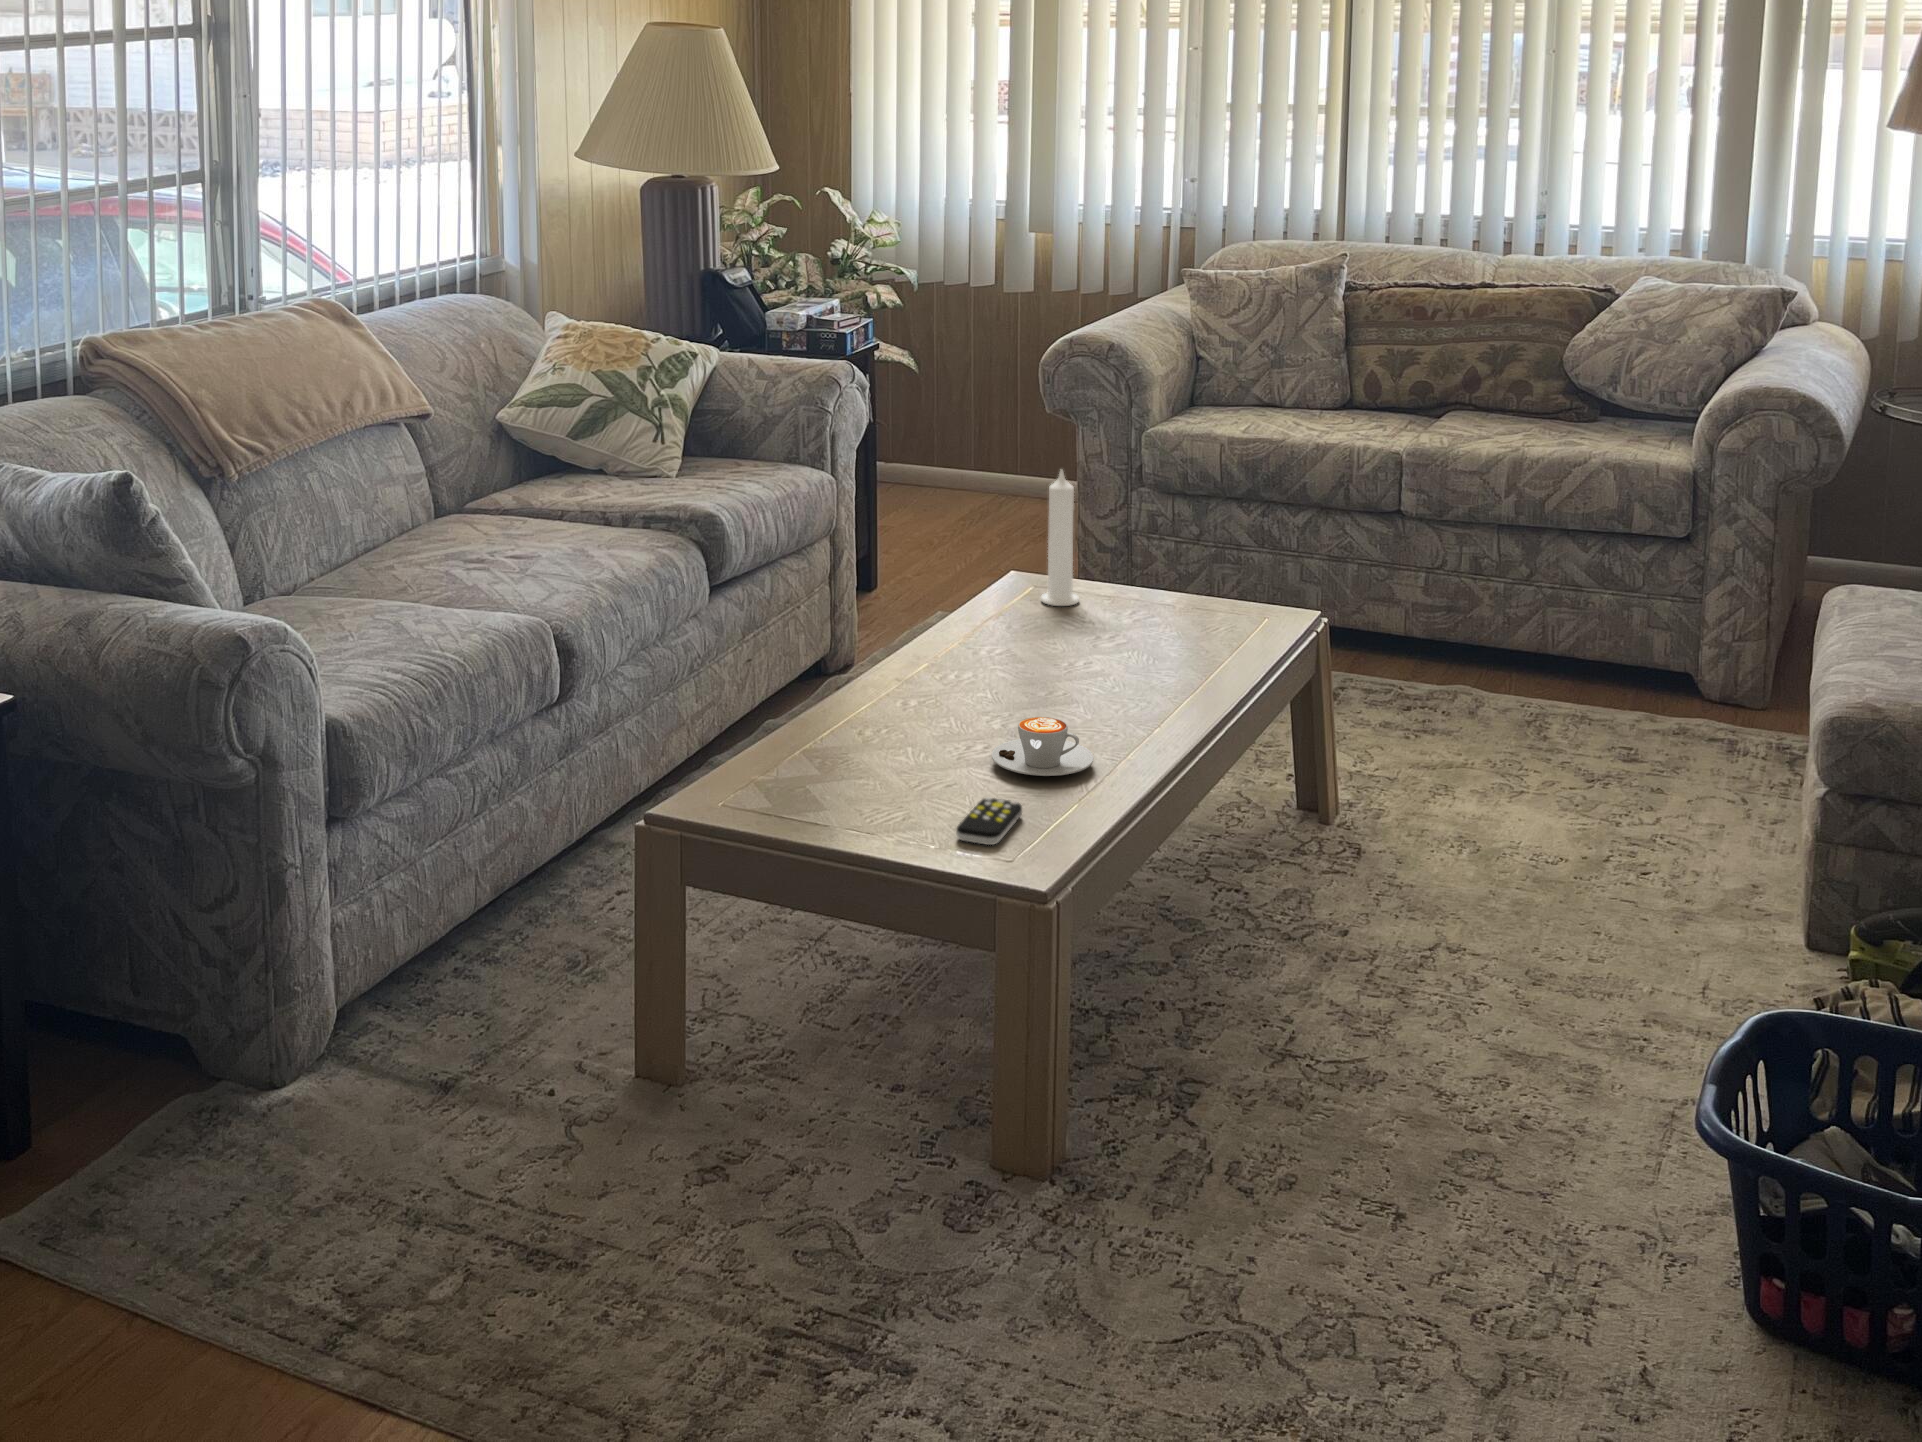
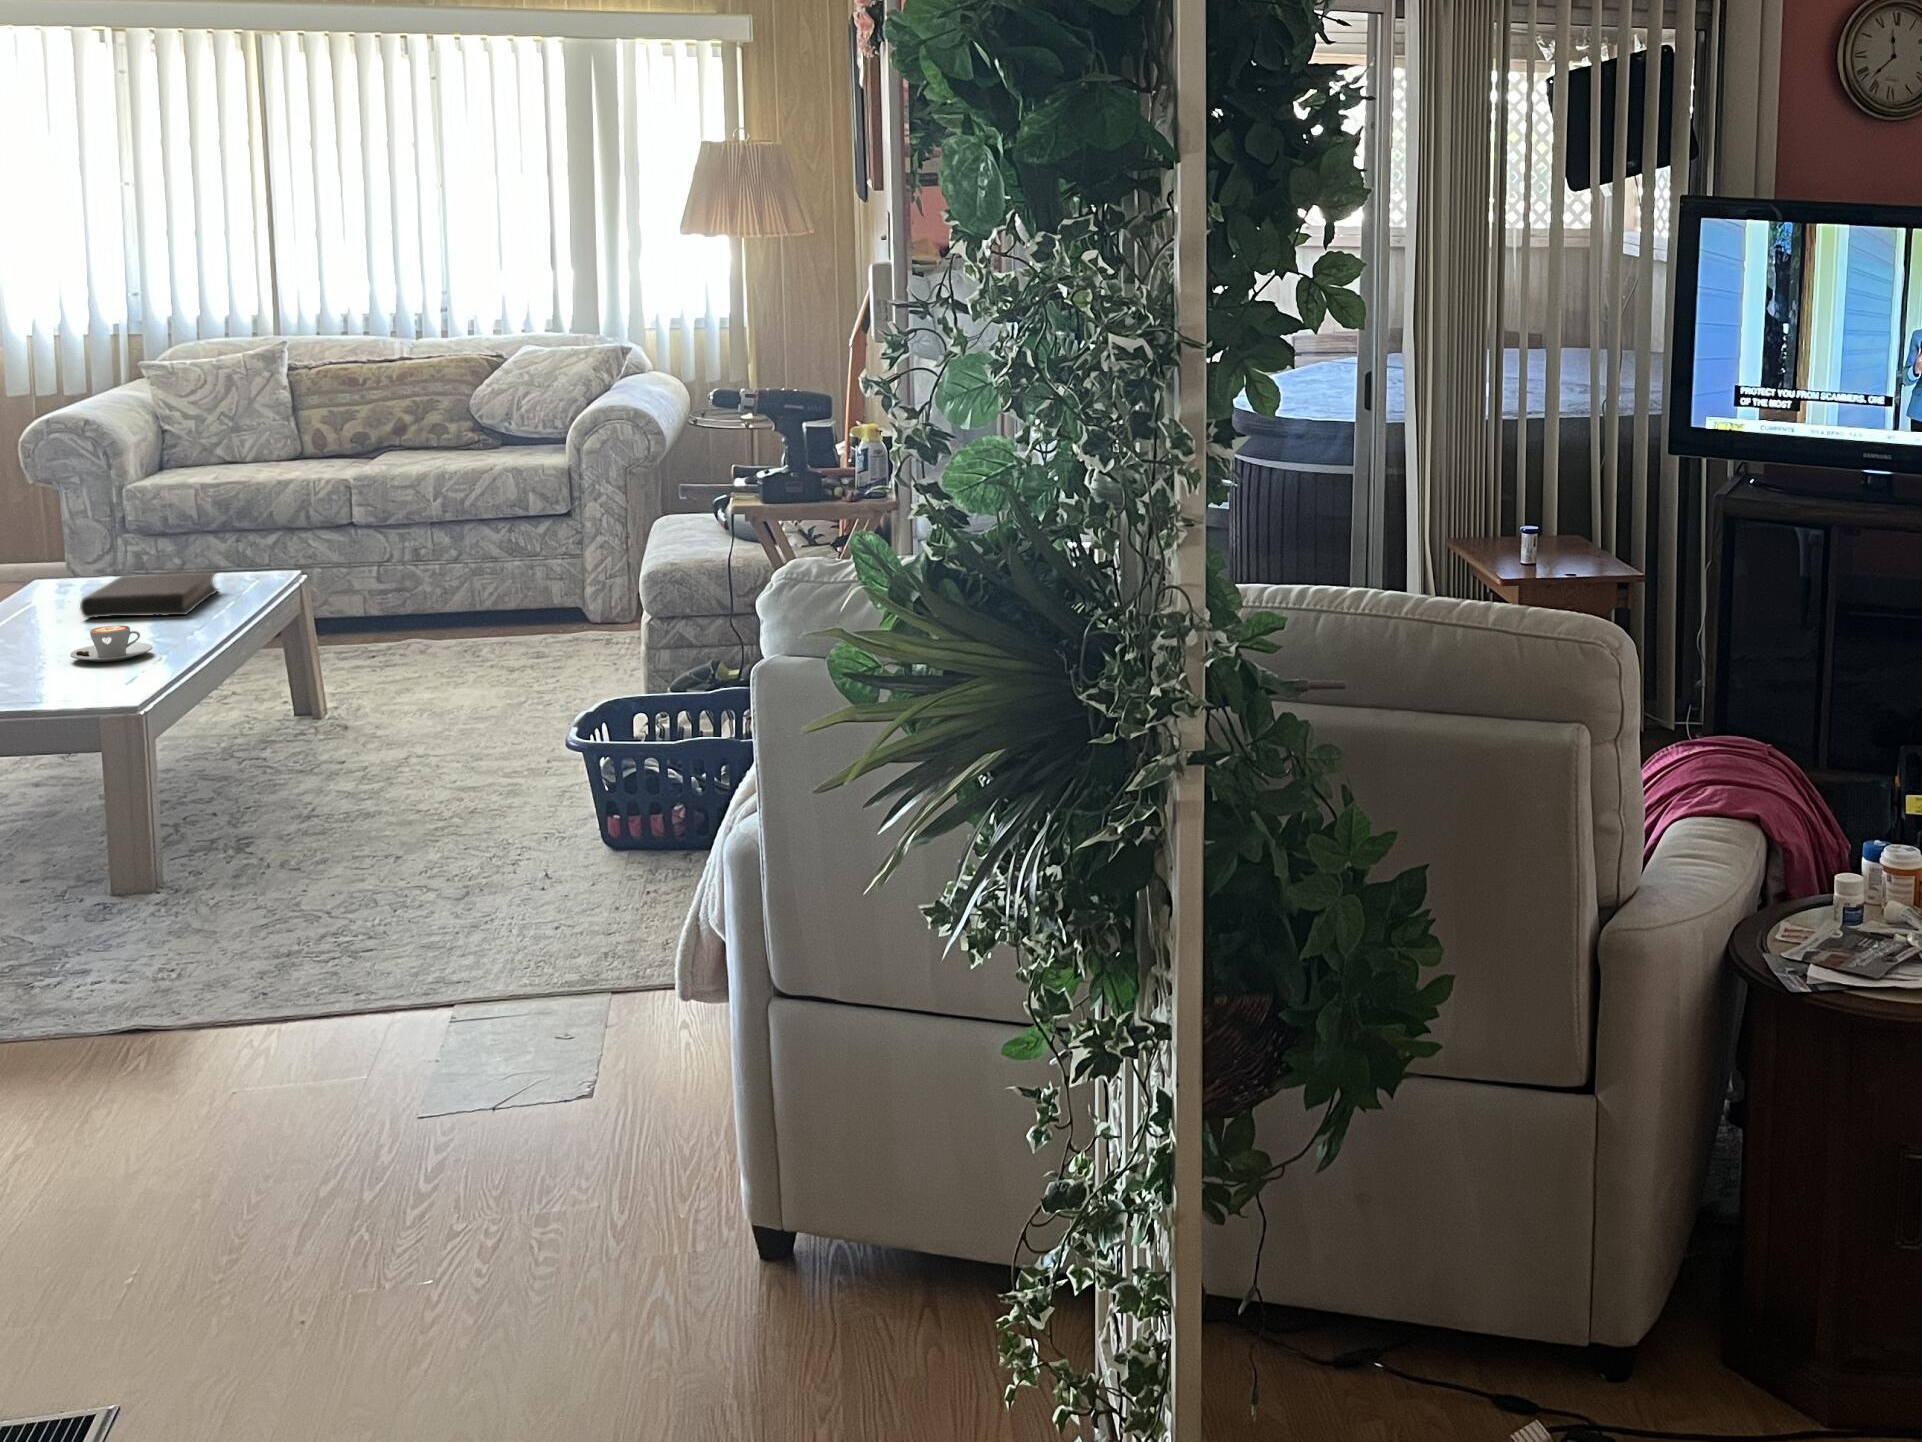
candle: present [1041,470,1079,606] -> none [70,487,105,589]
book: none [1032,600,1208,687] -> present [80,571,218,618]
remote control: present [956,797,1022,845] -> none [61,669,108,693]

